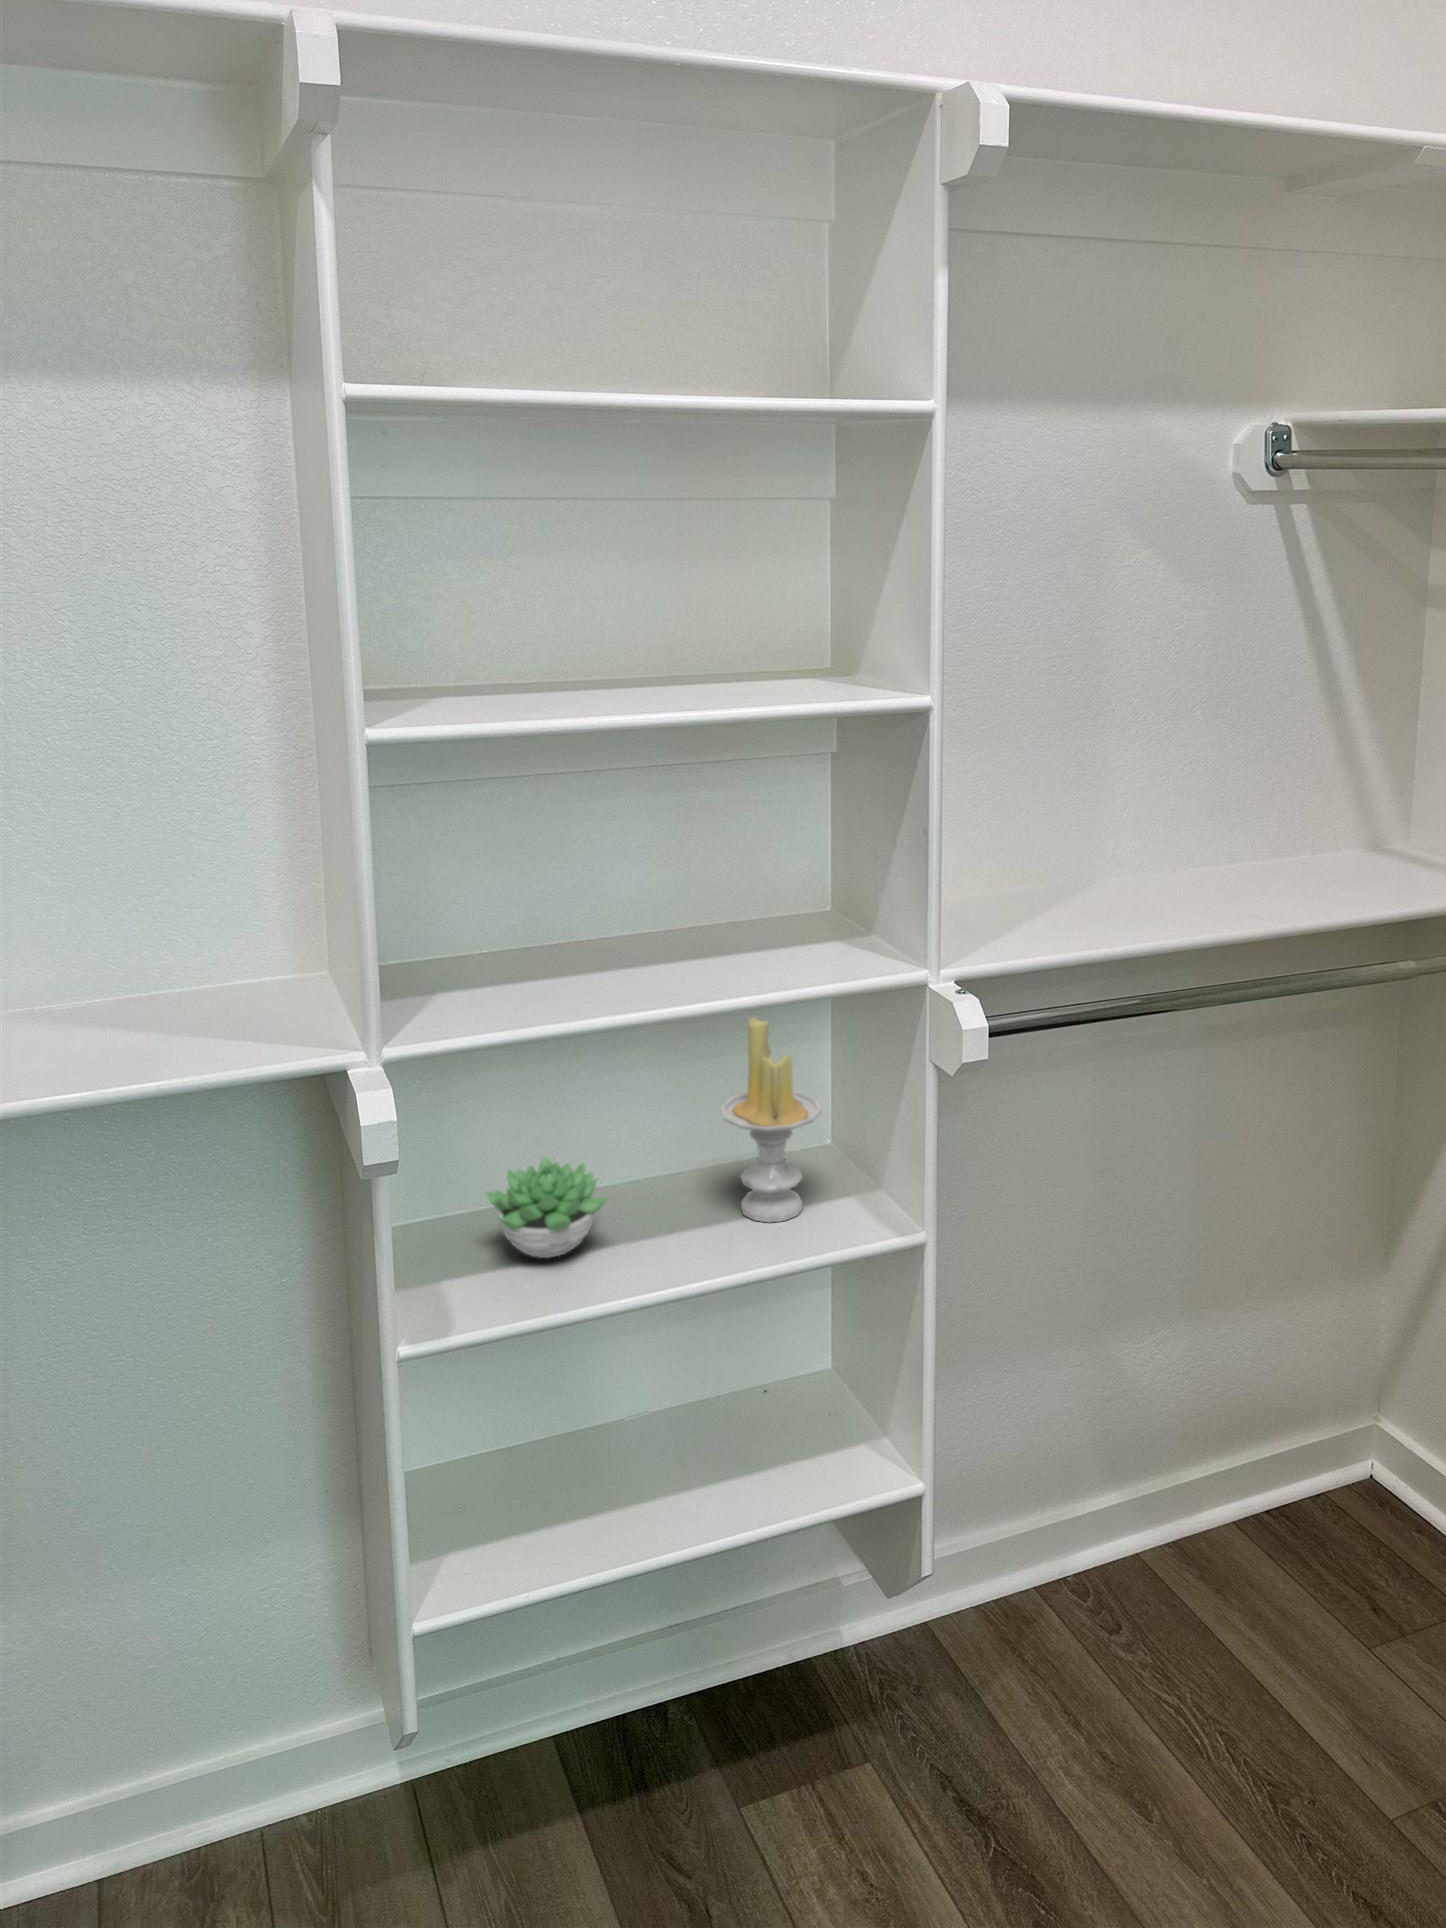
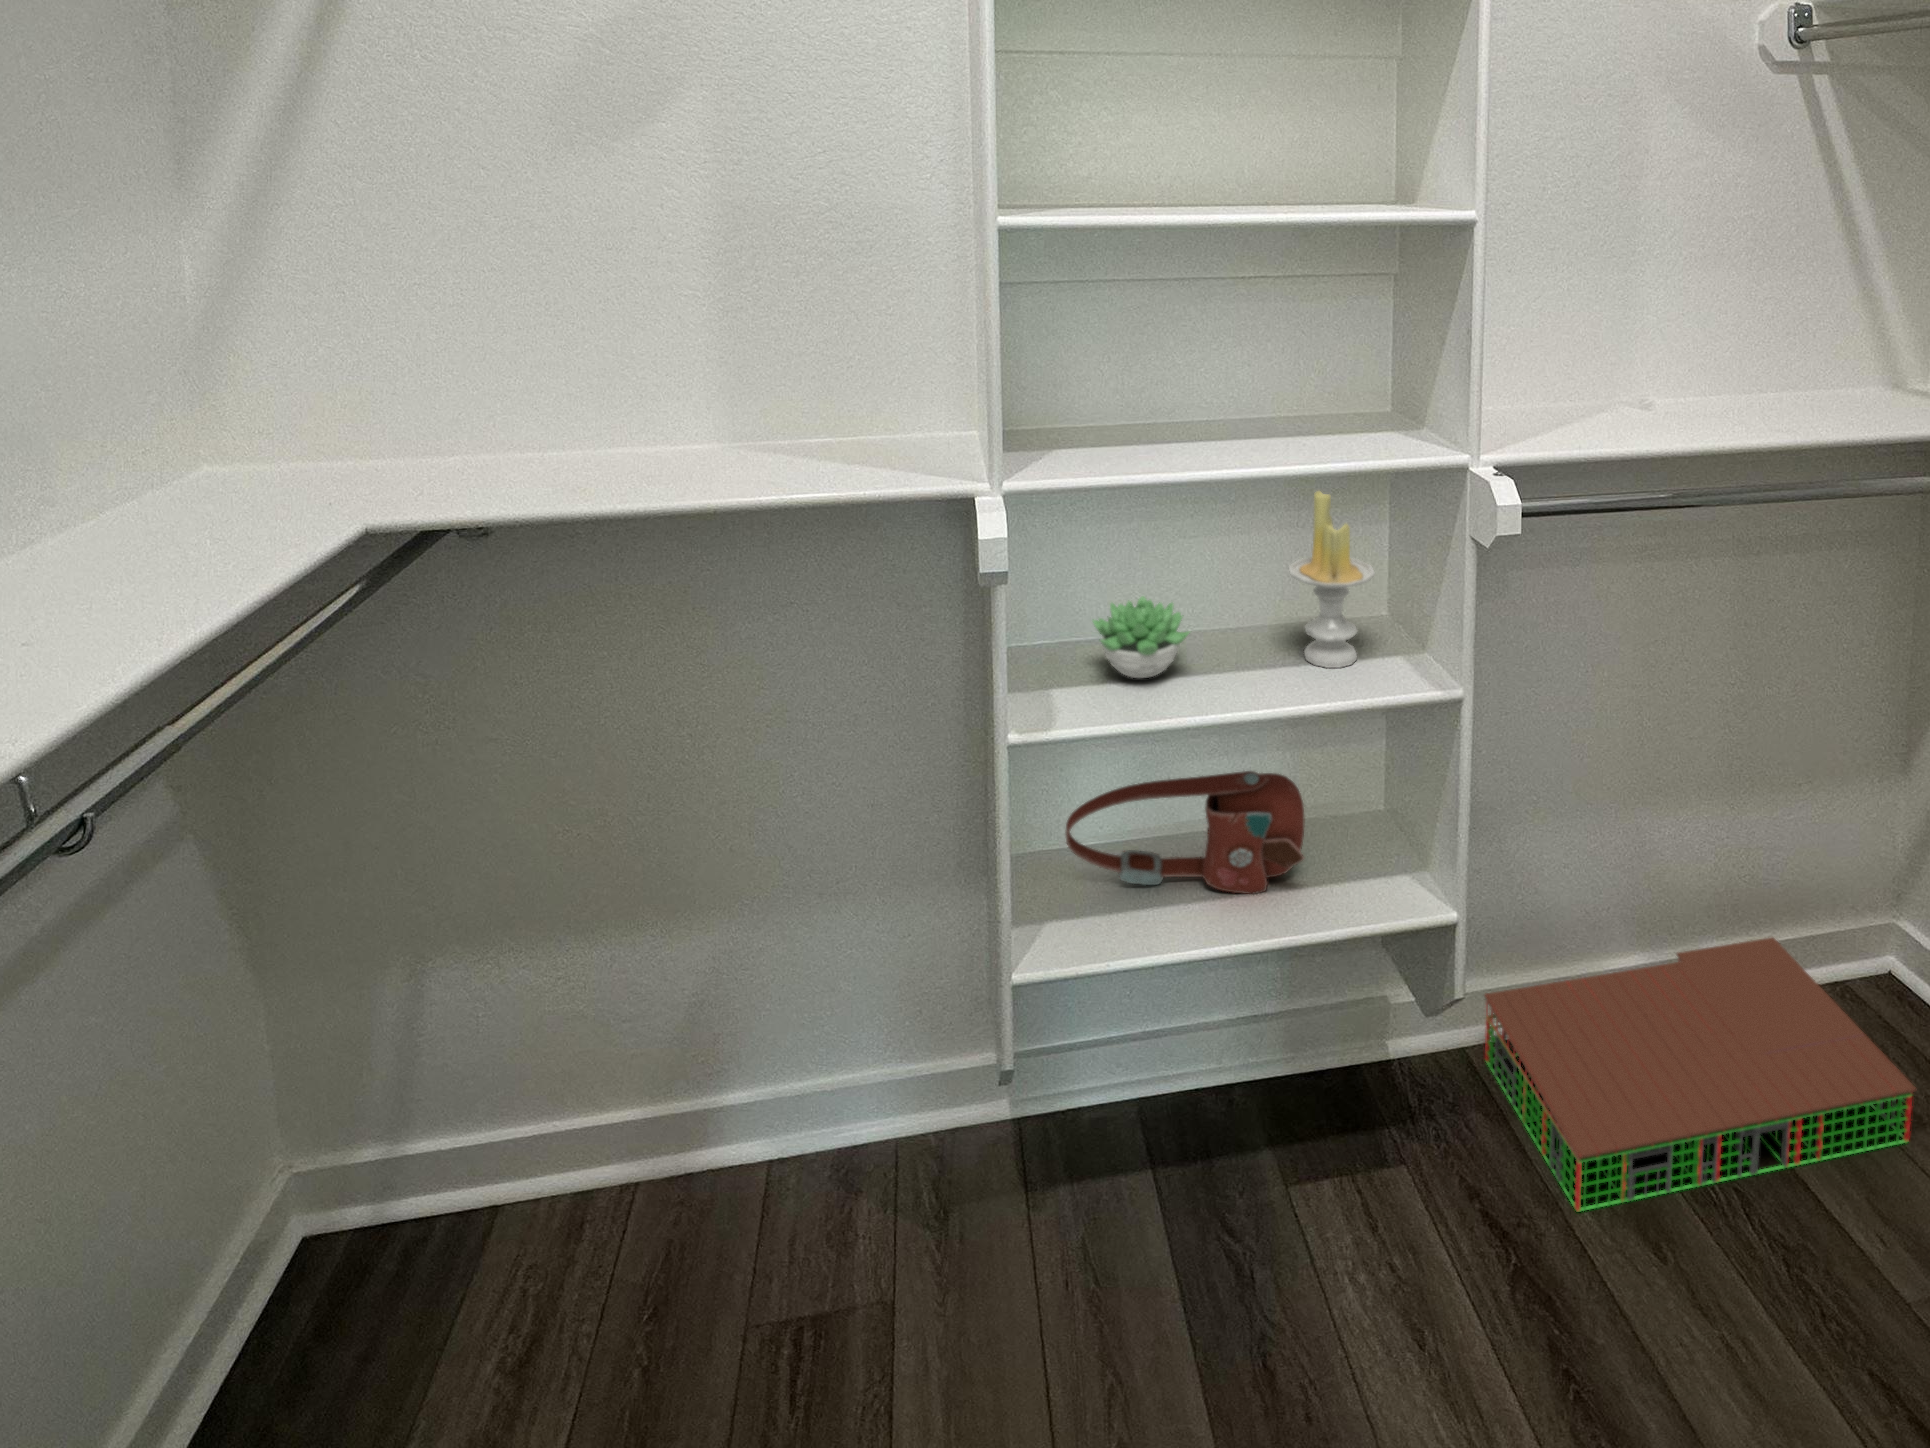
handbag: none [461,1348,750,1495] -> present [1066,771,1305,894]
storage bin: none [949,1456,1395,1780] -> present [1484,937,1916,1212]

